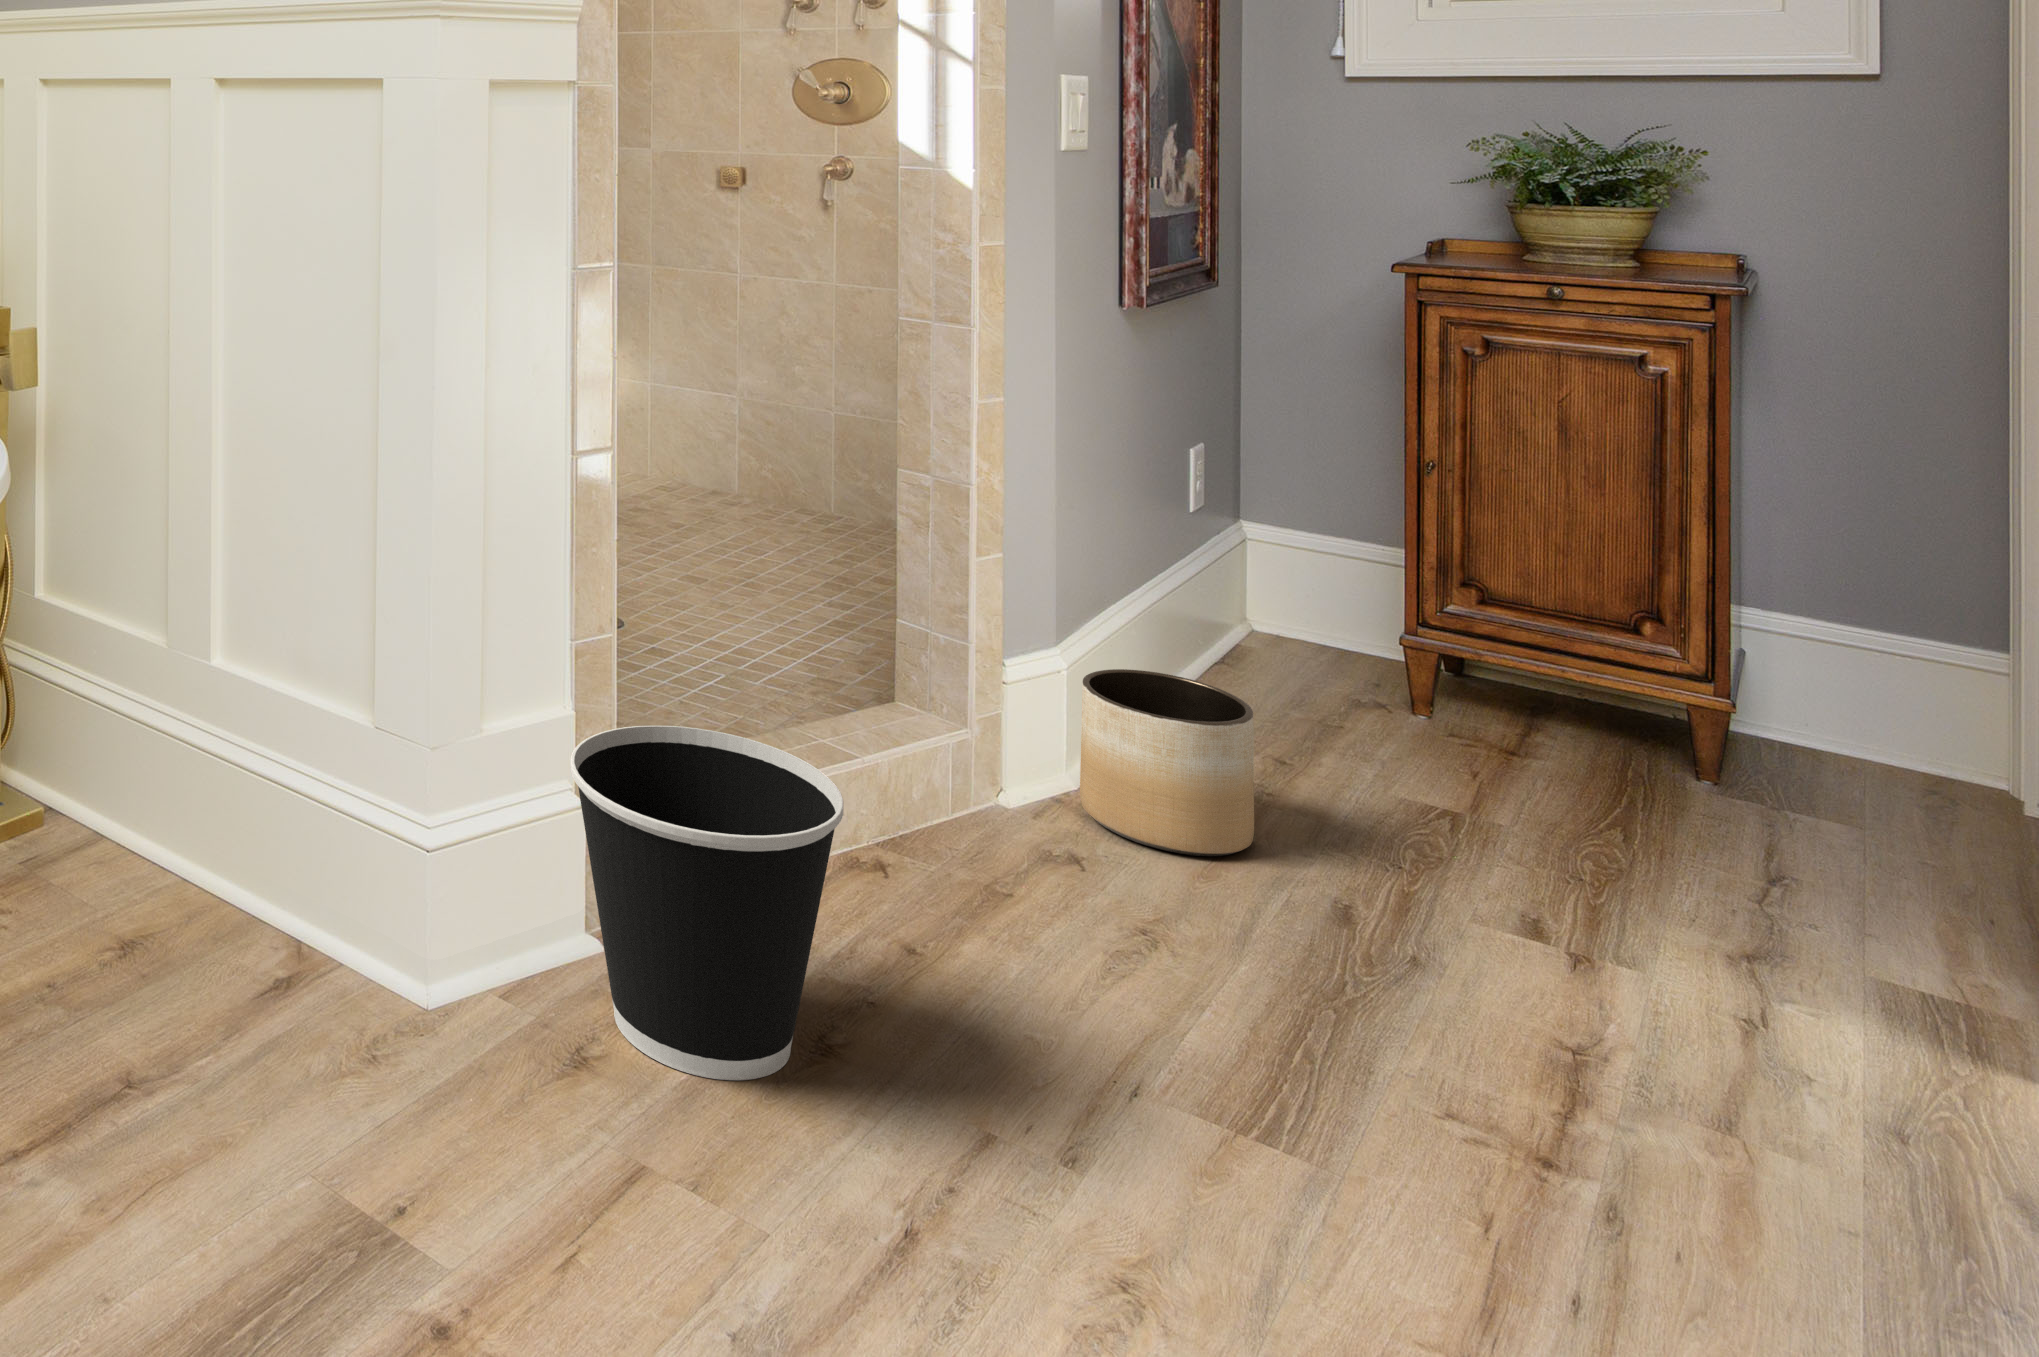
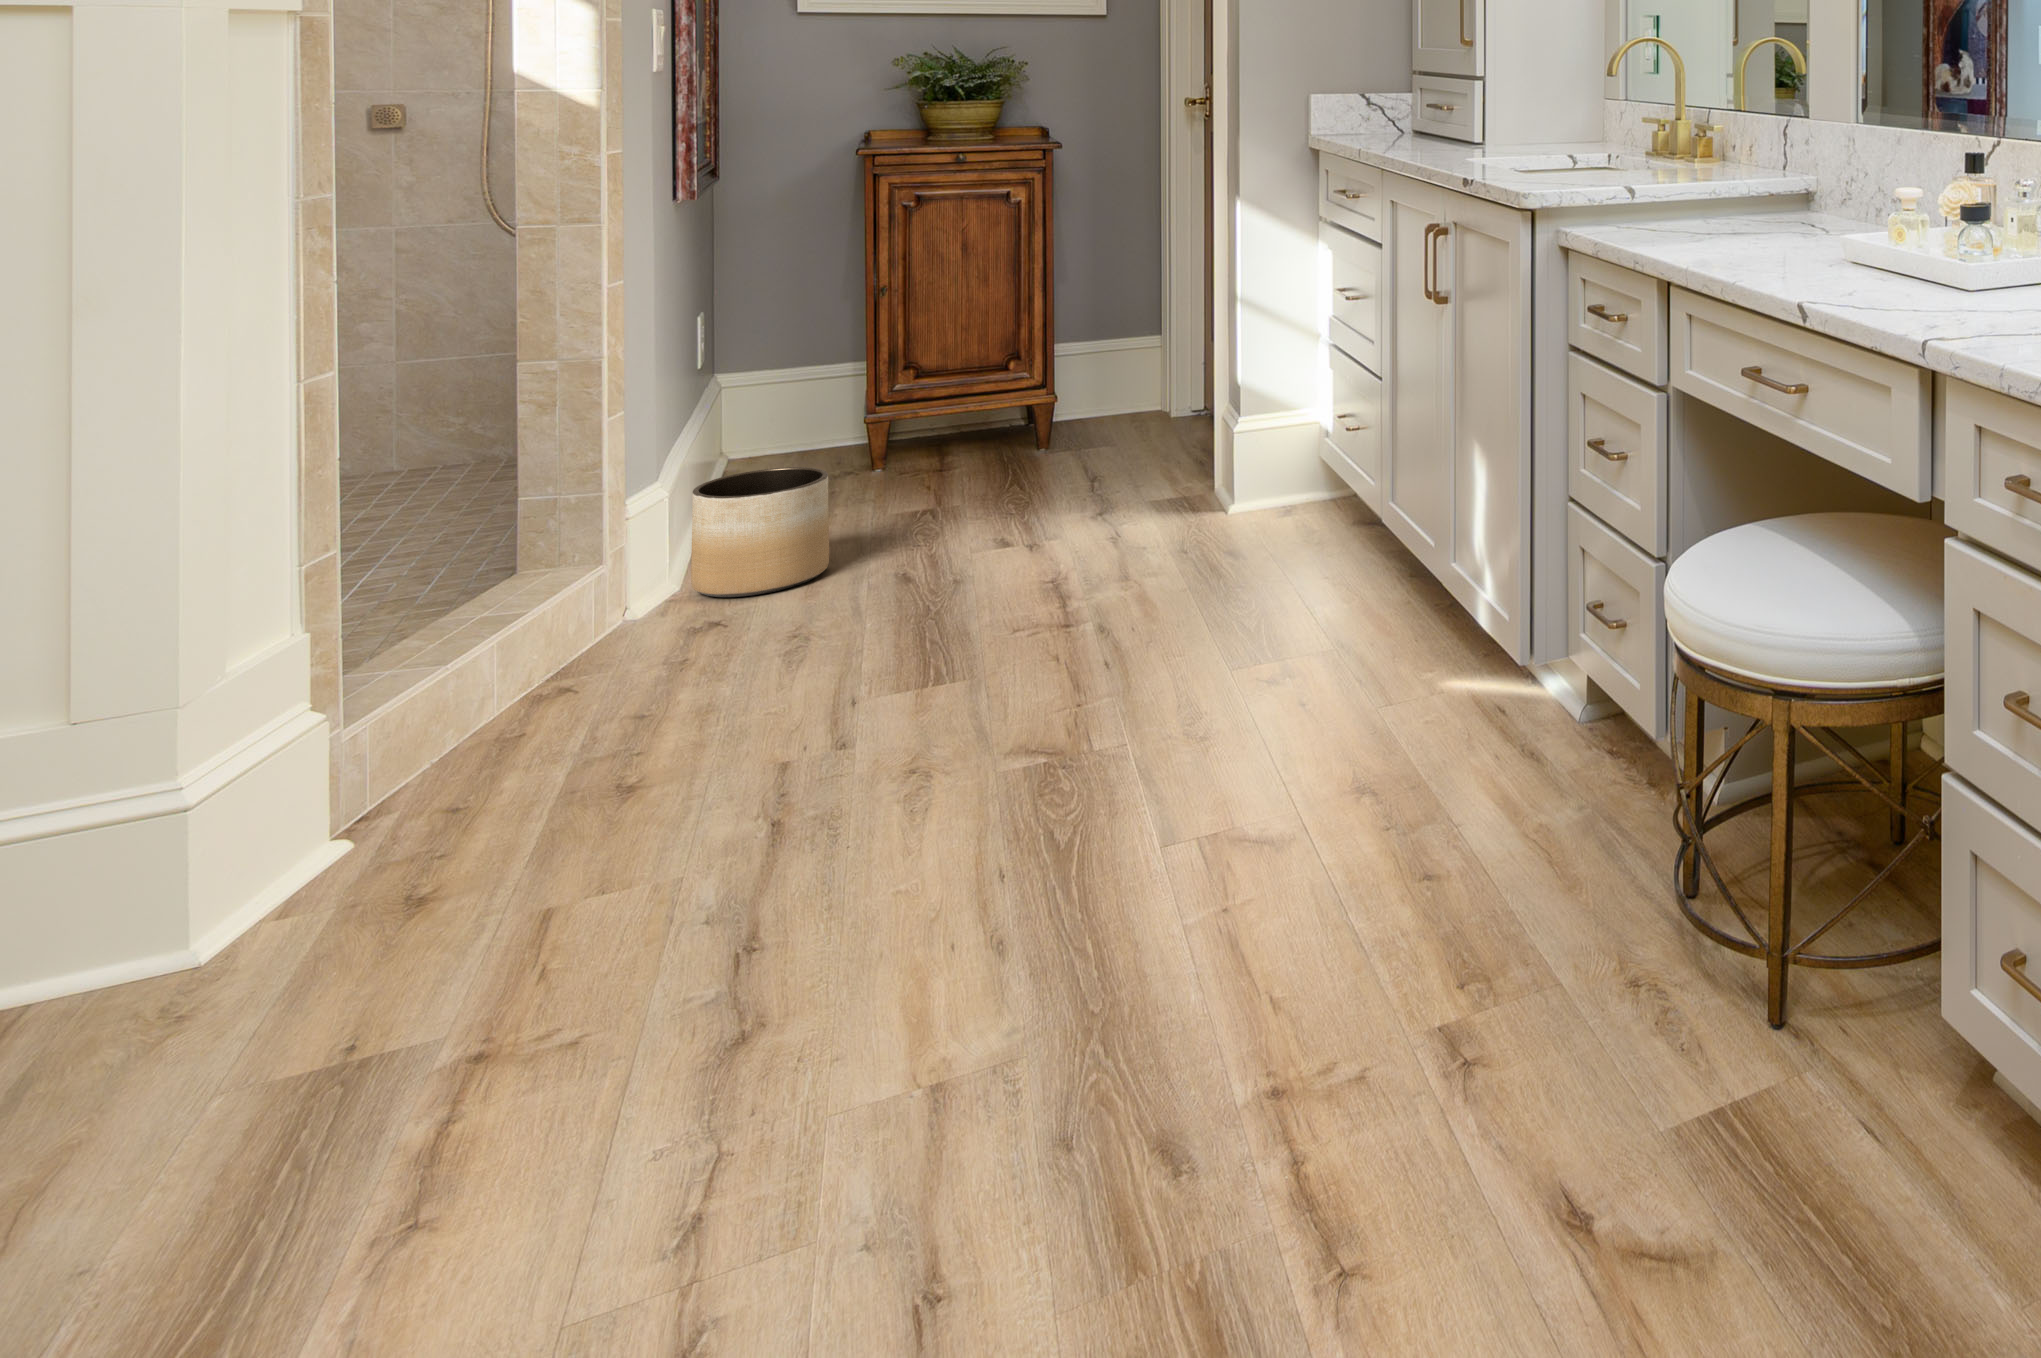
wastebasket: present [570,725,843,1080] -> none [356,576,654,866]

